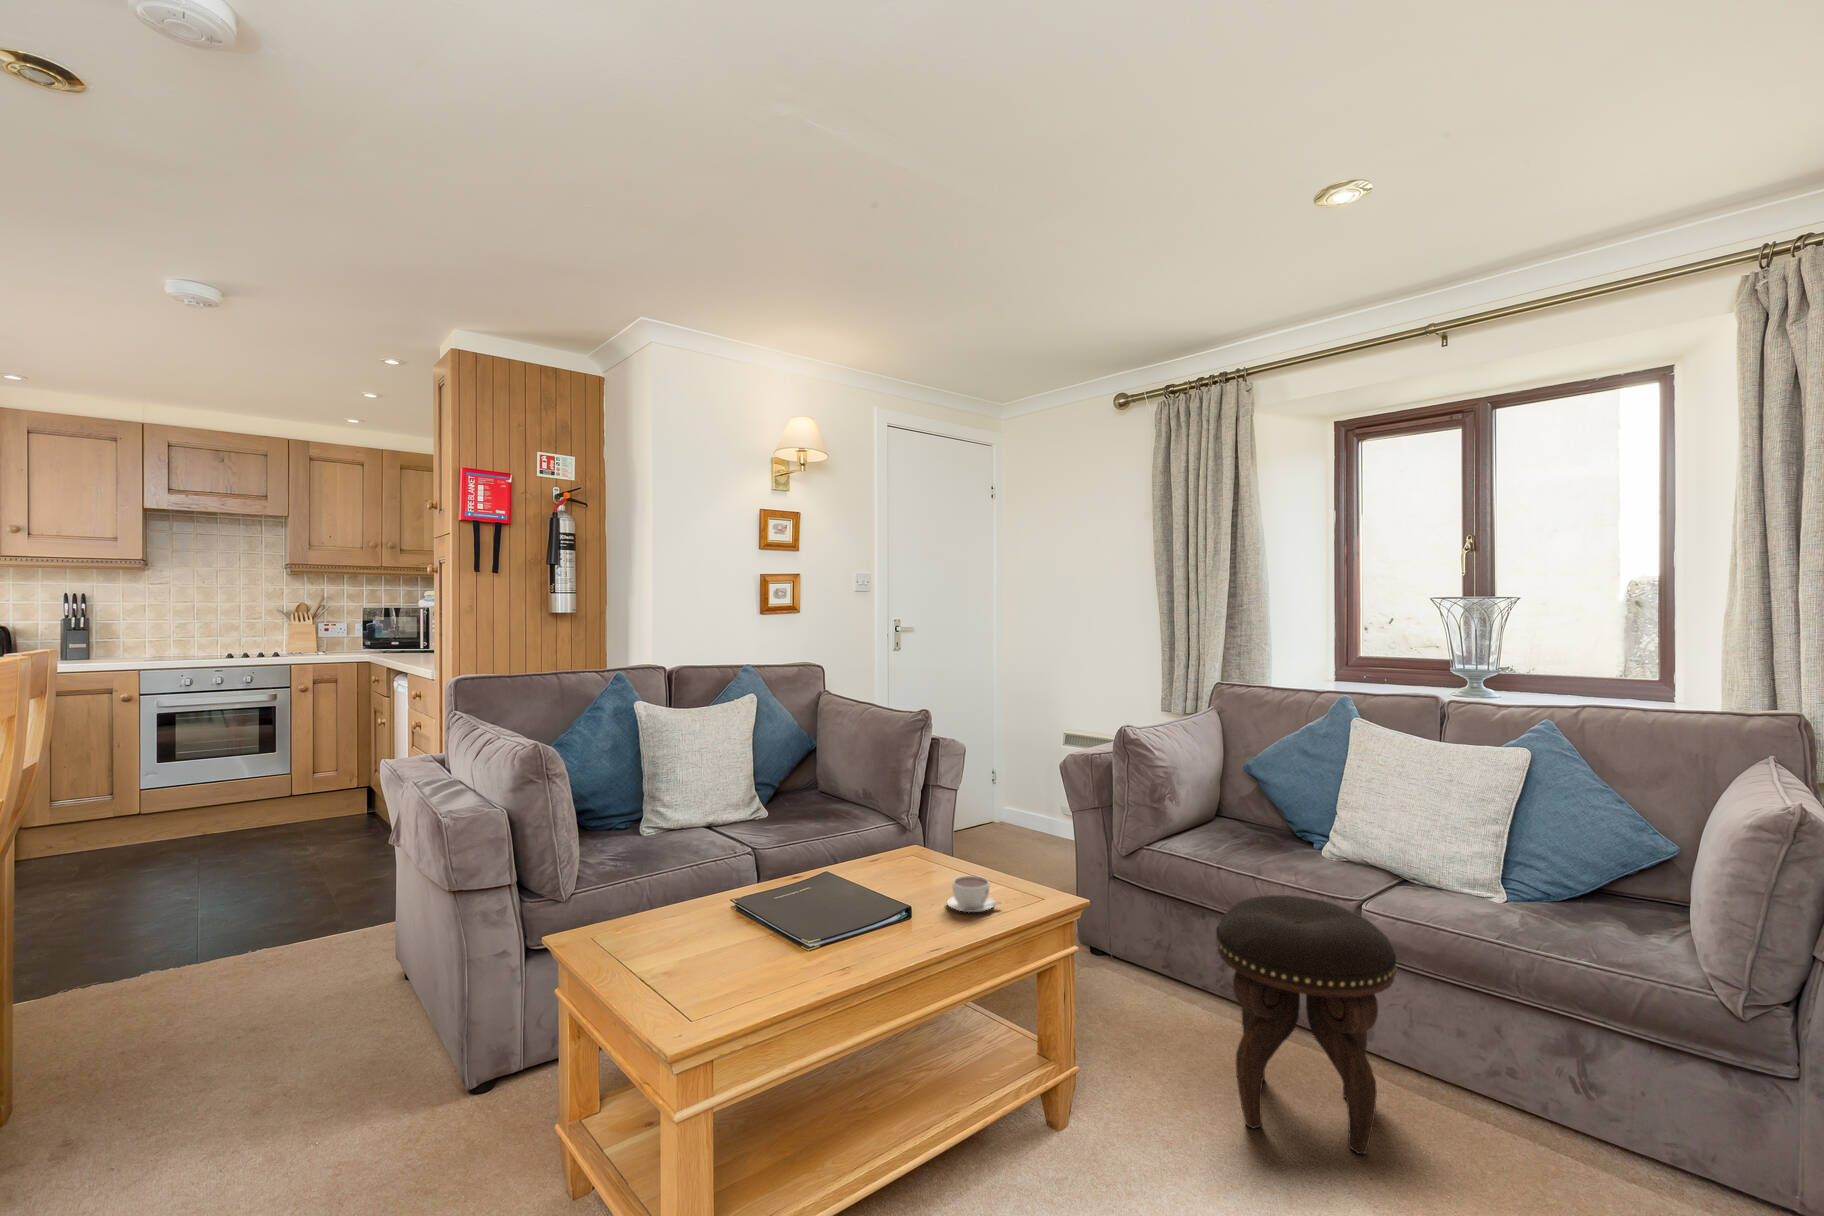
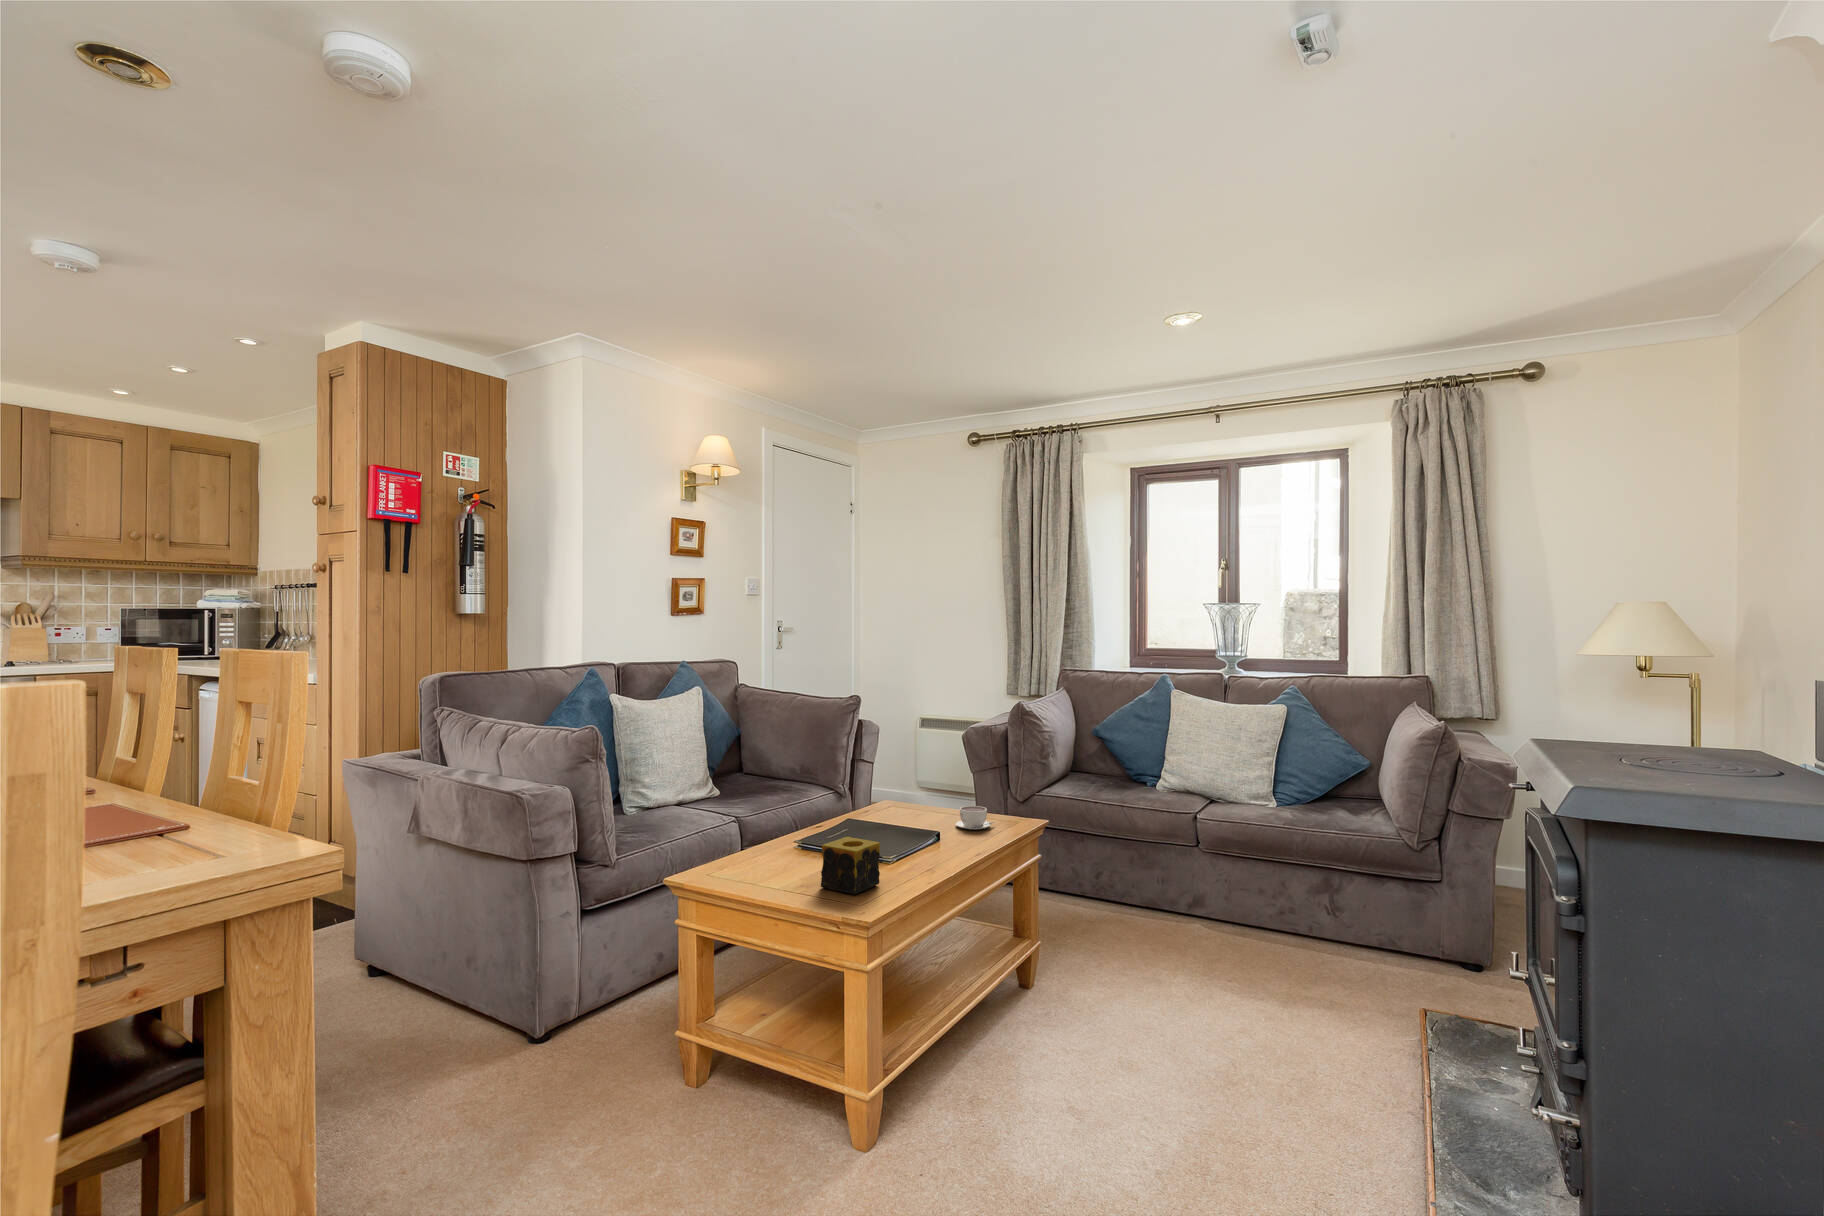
footstool: present [1216,895,1396,1154] -> none [1119,810,1235,967]
candle: none [652,929,732,1022] -> present [821,837,880,894]

